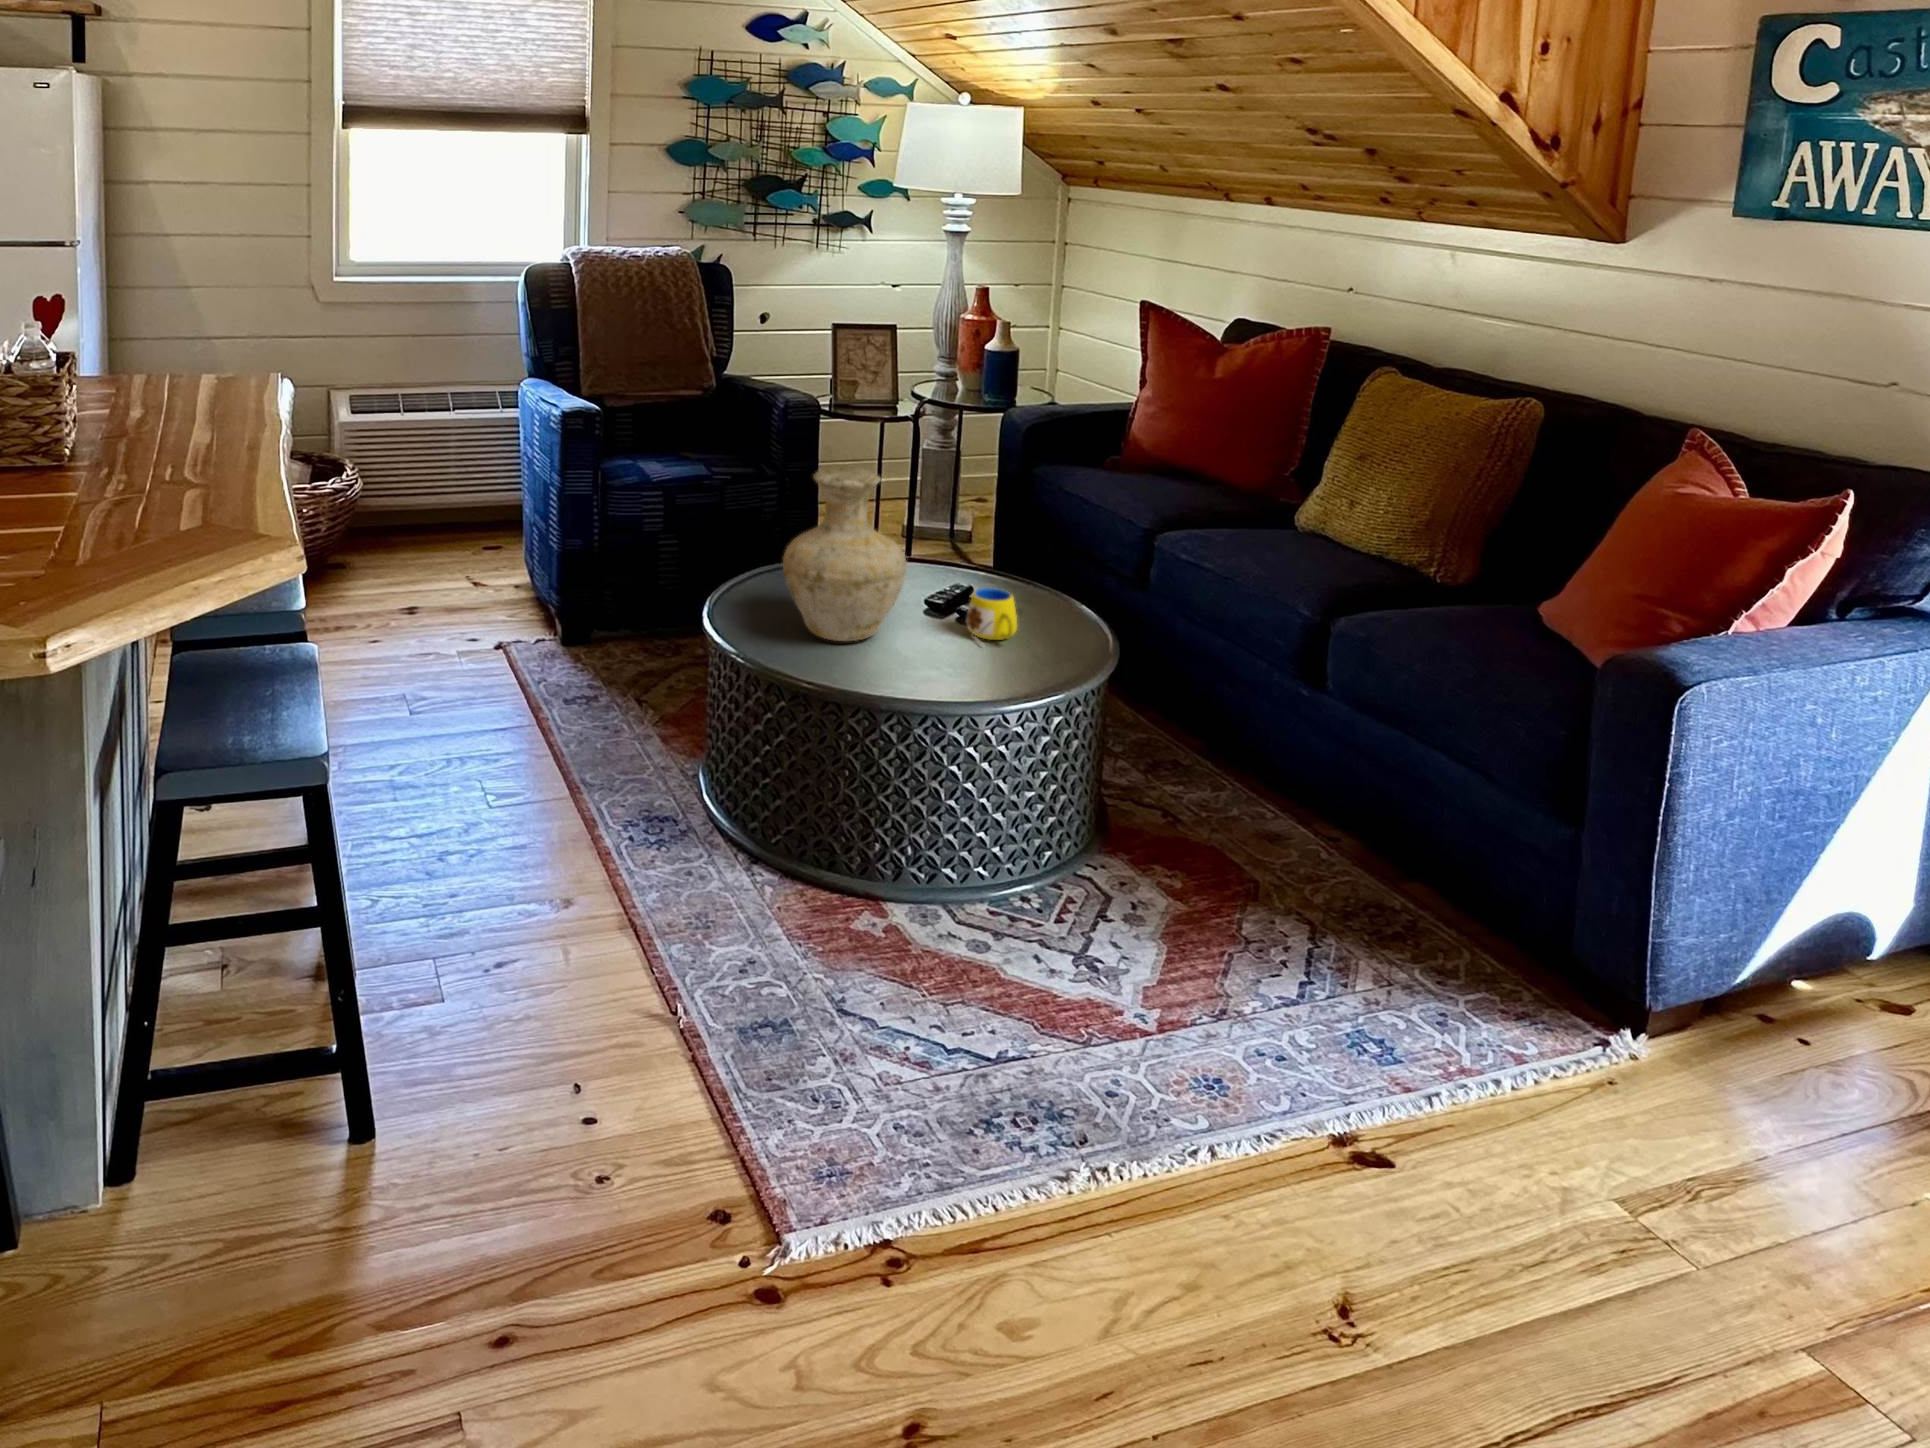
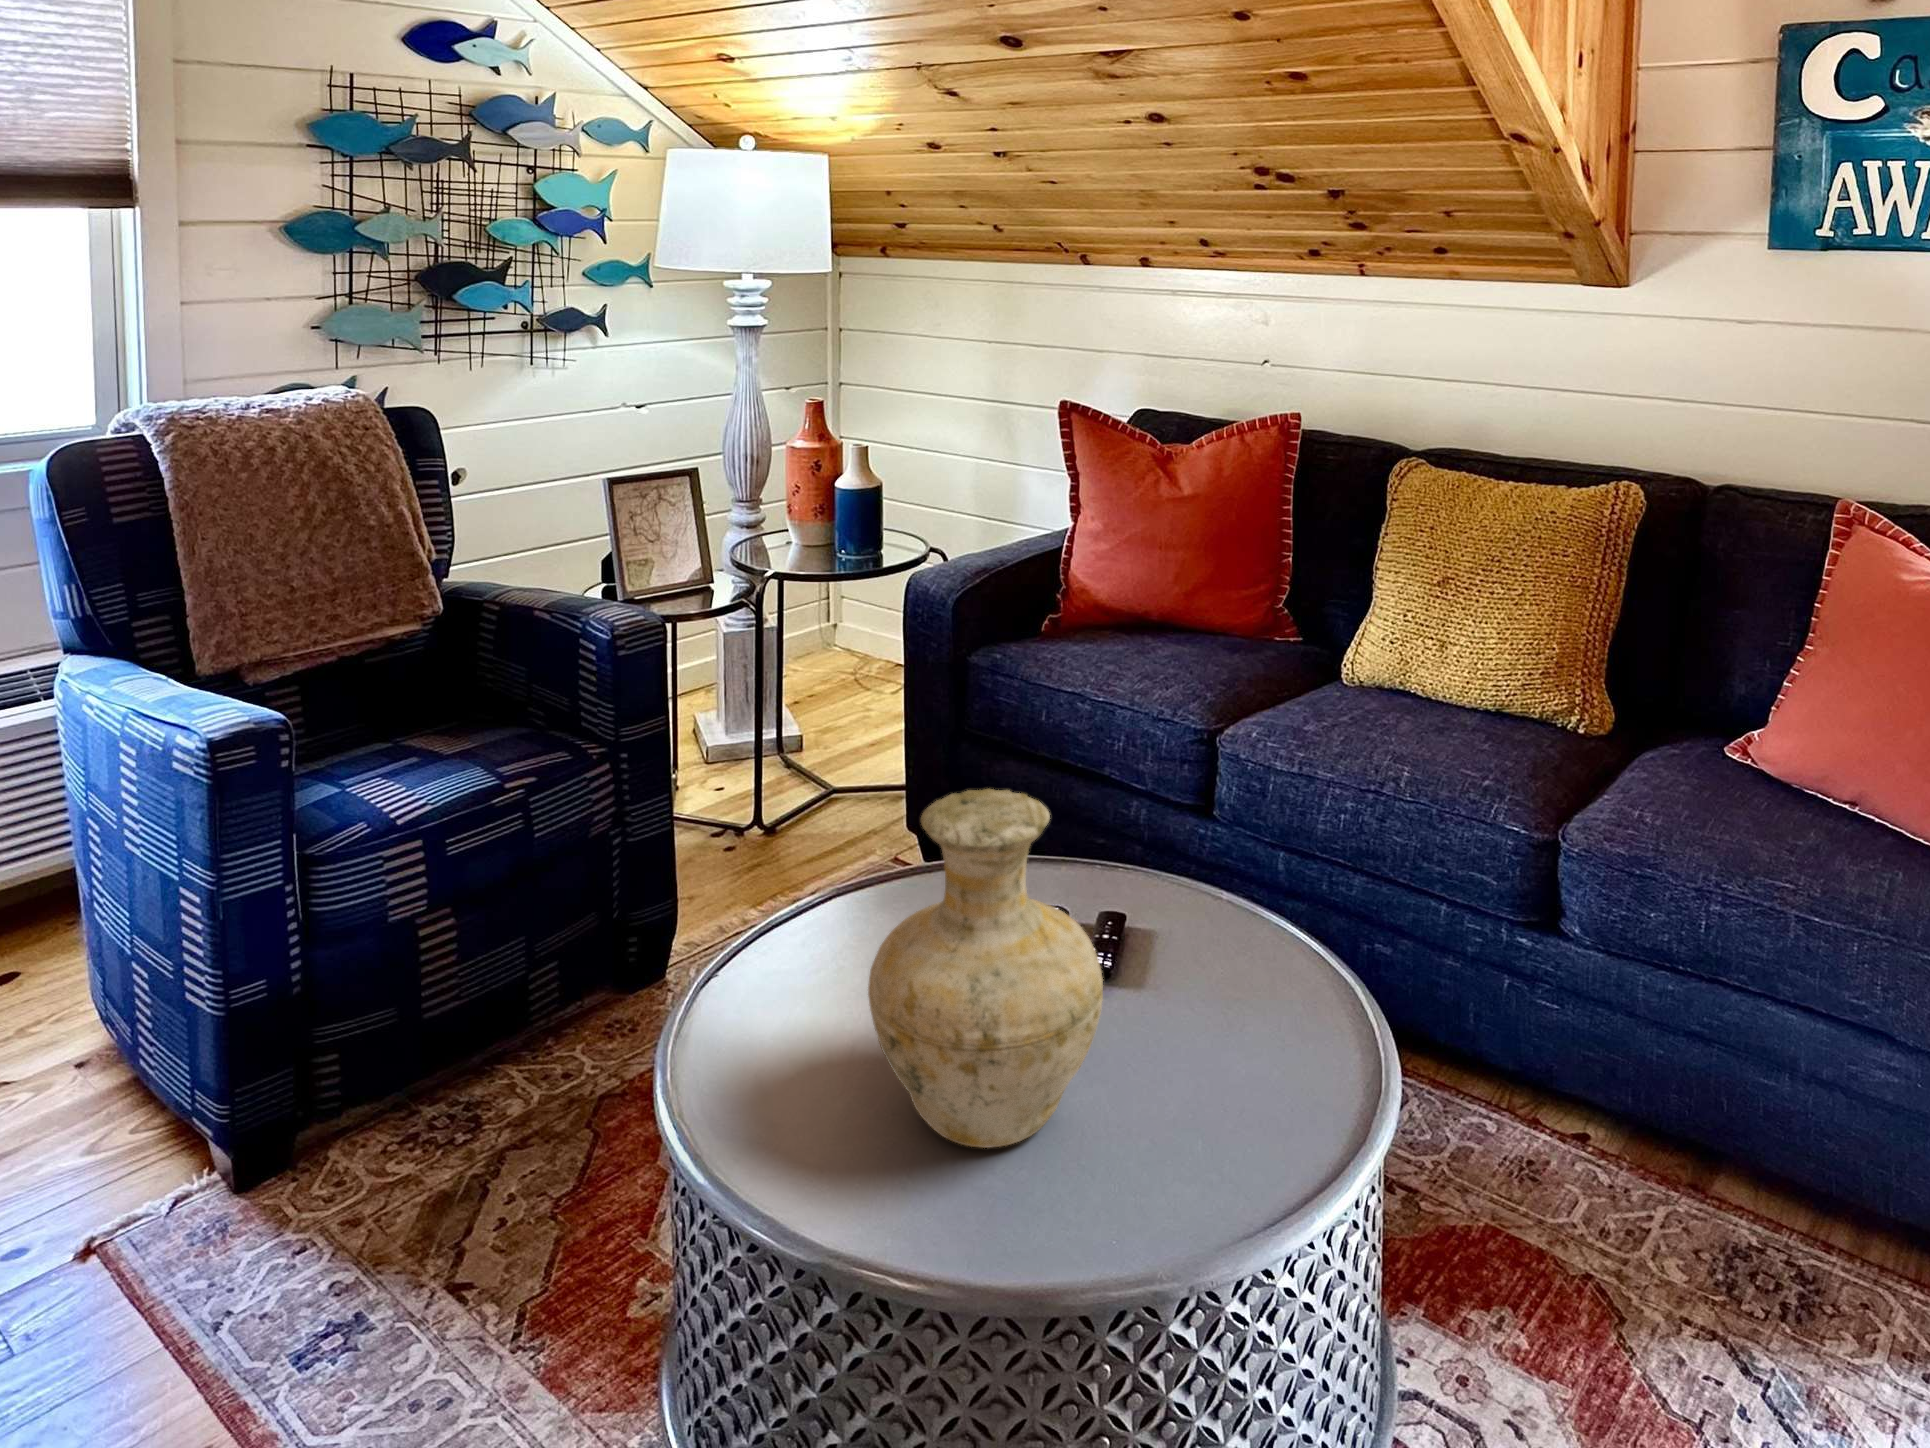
mug: present [966,588,1017,644] -> none [1169,937,1273,1061]

